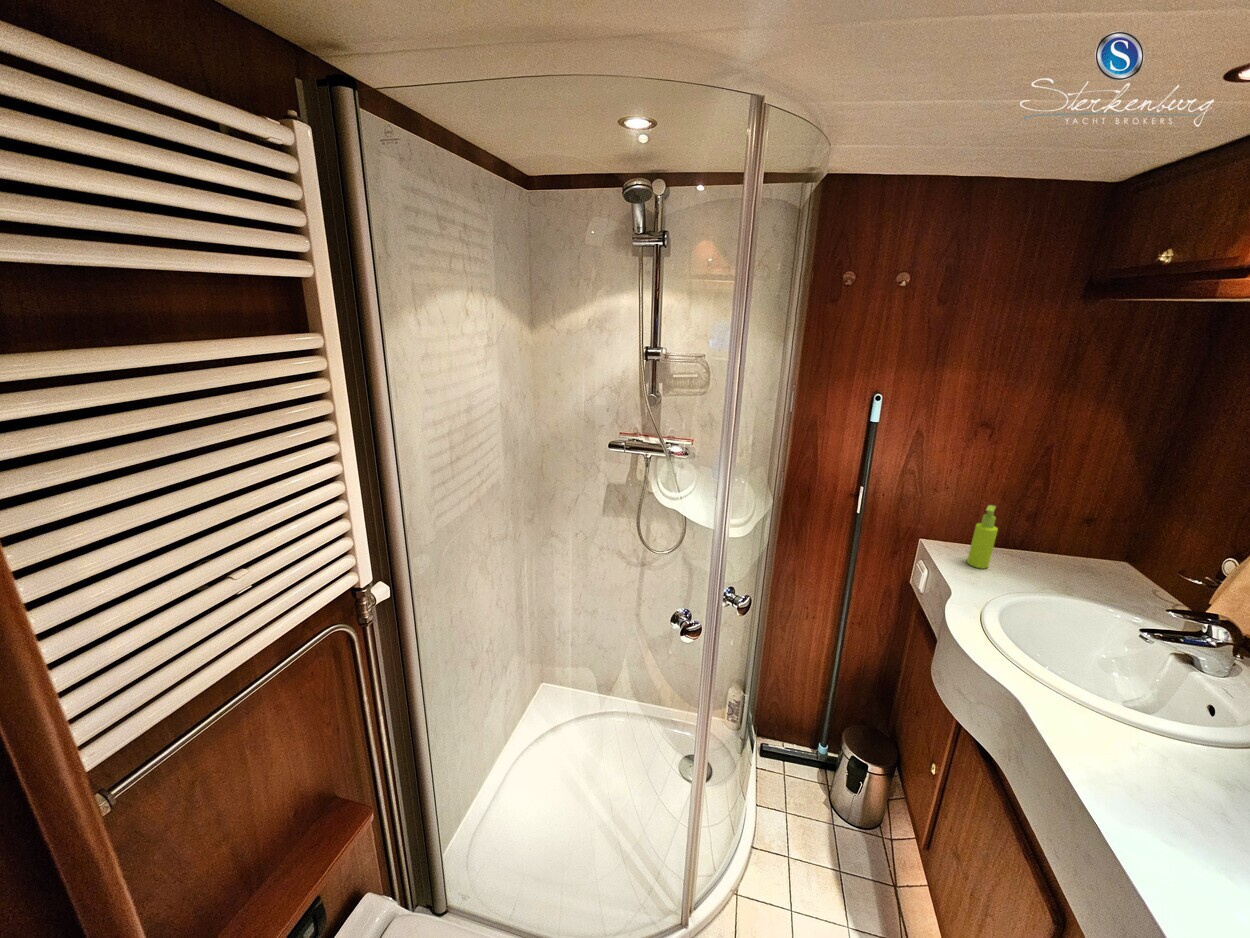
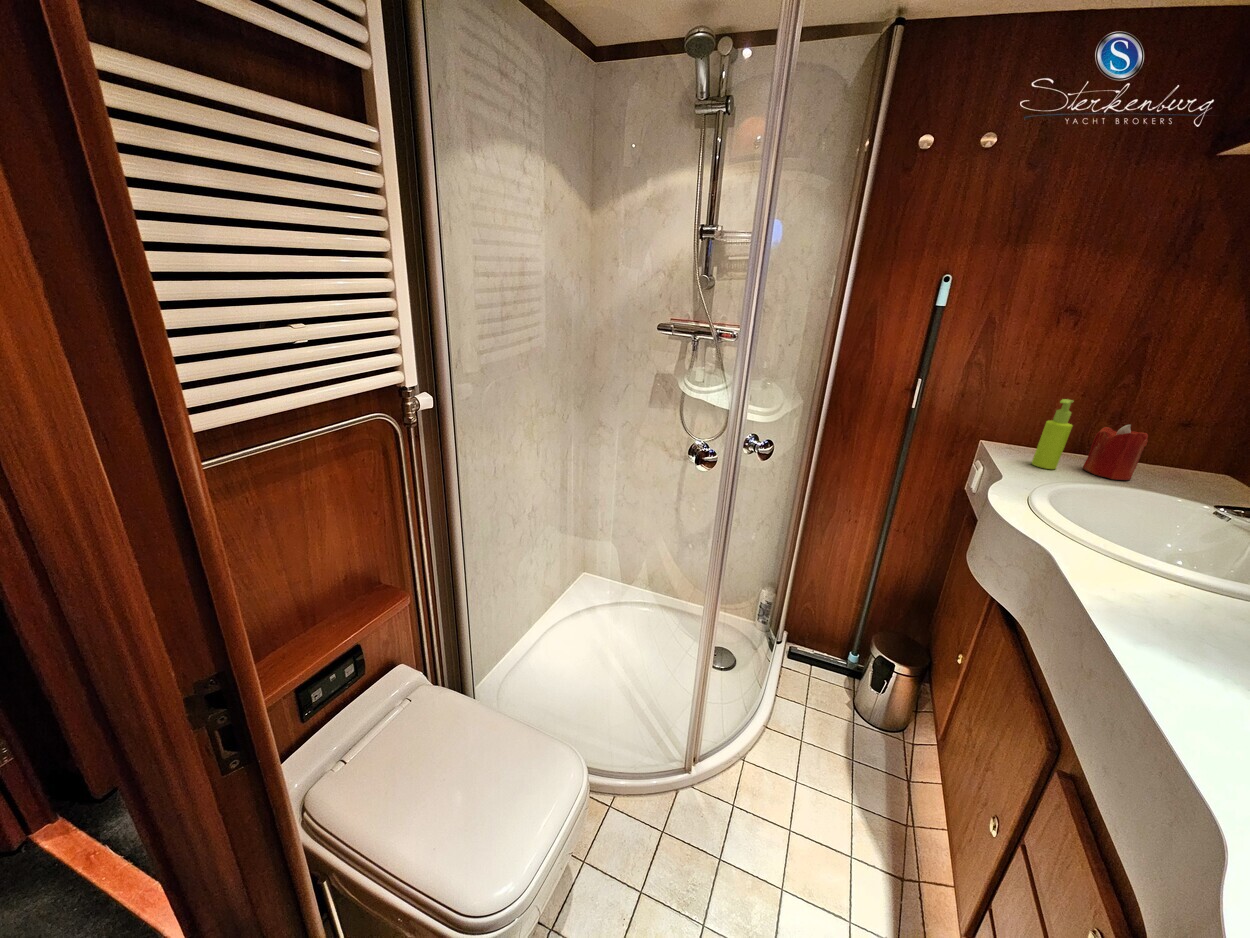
candle: none [1009,525,1058,575] -> present [1082,425,1148,480]

